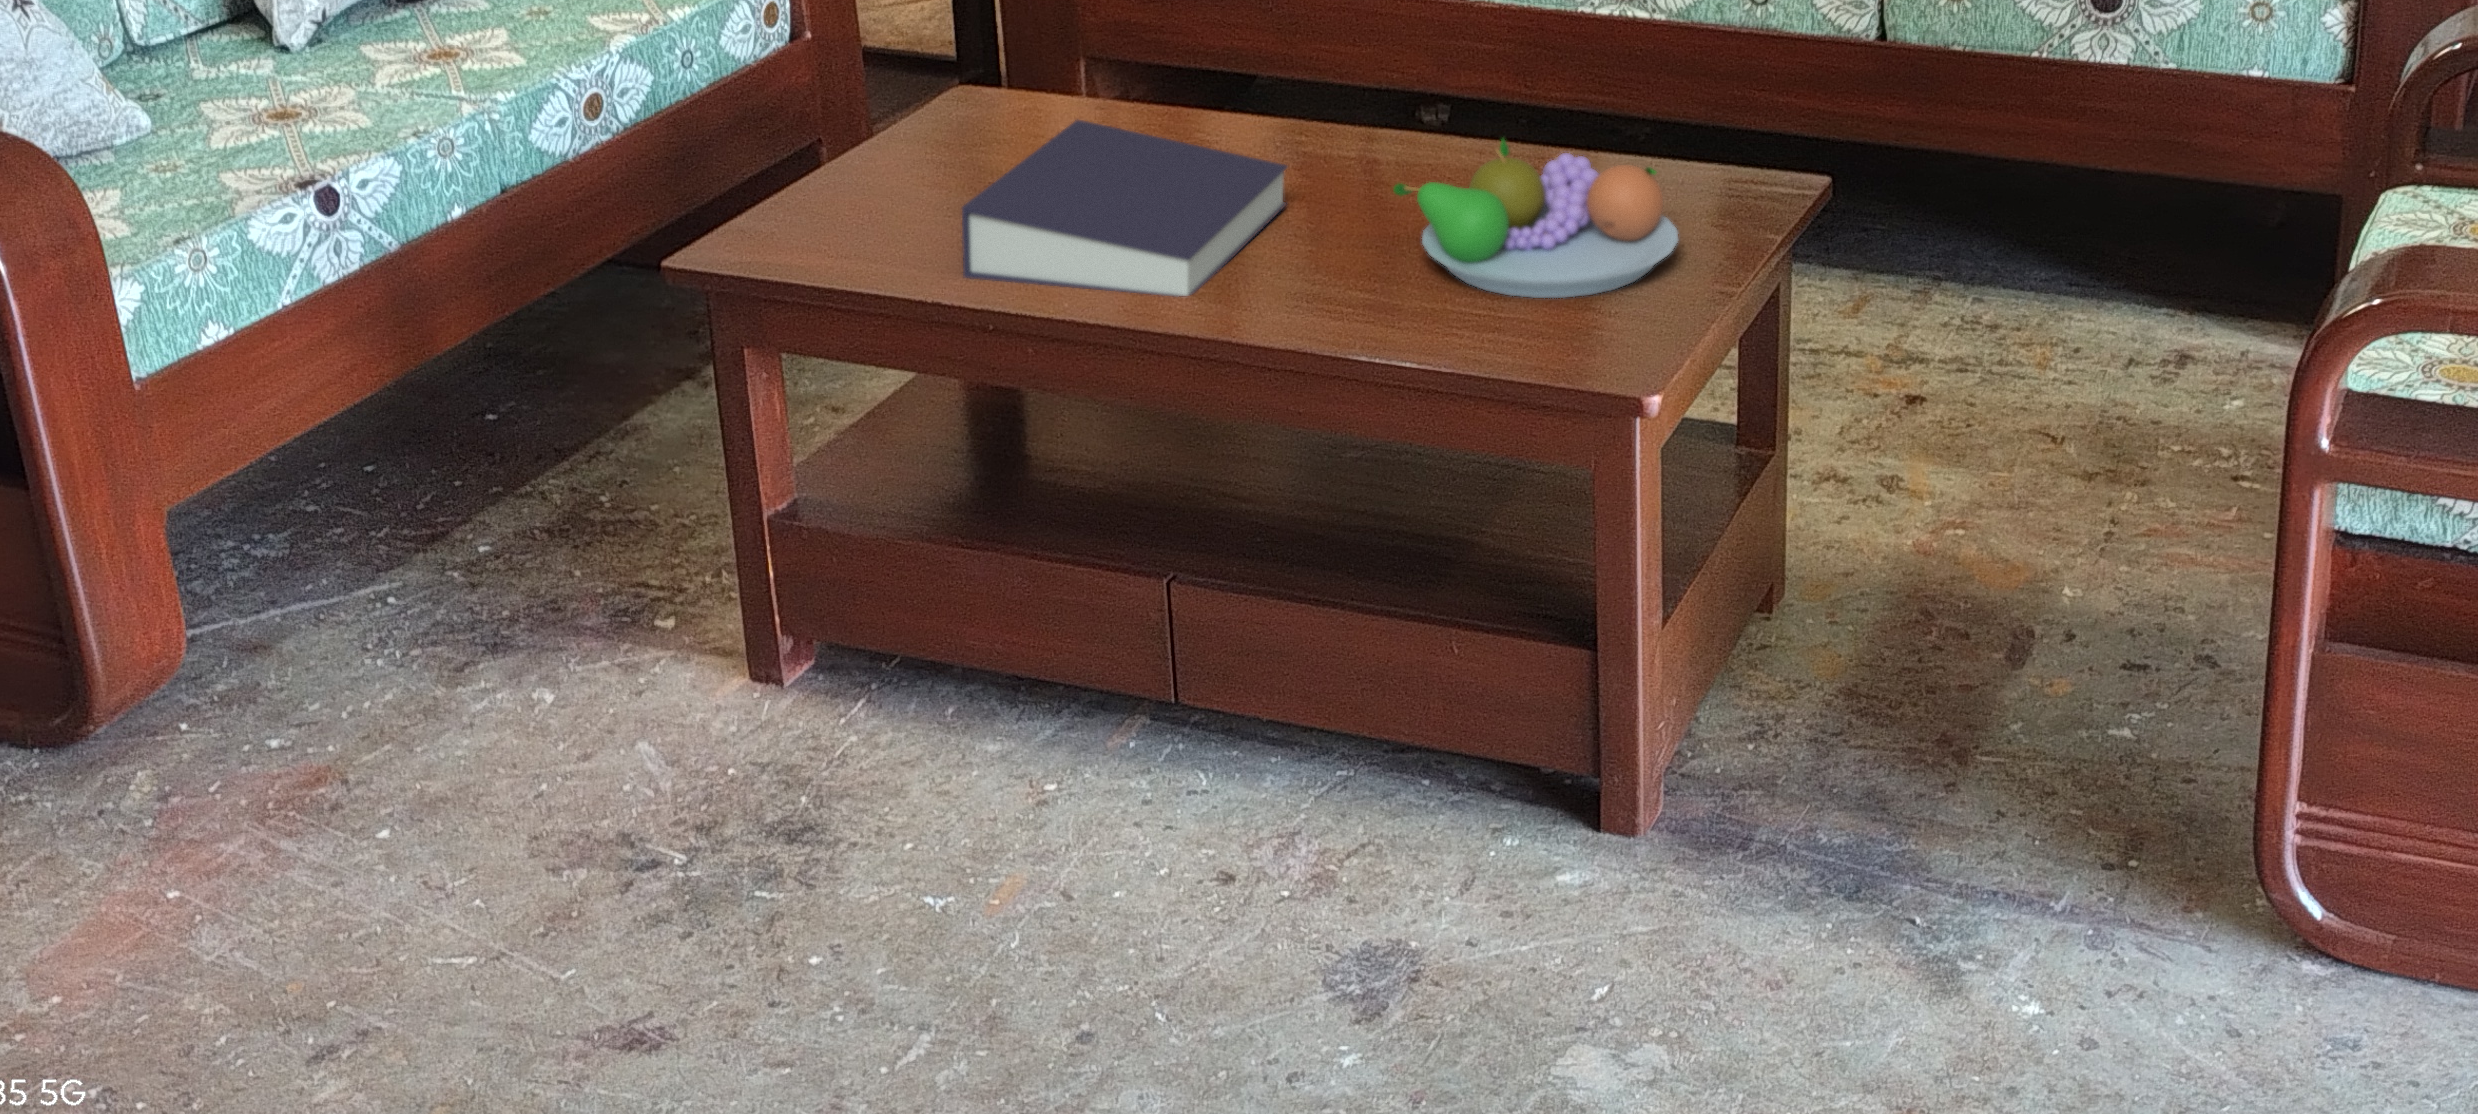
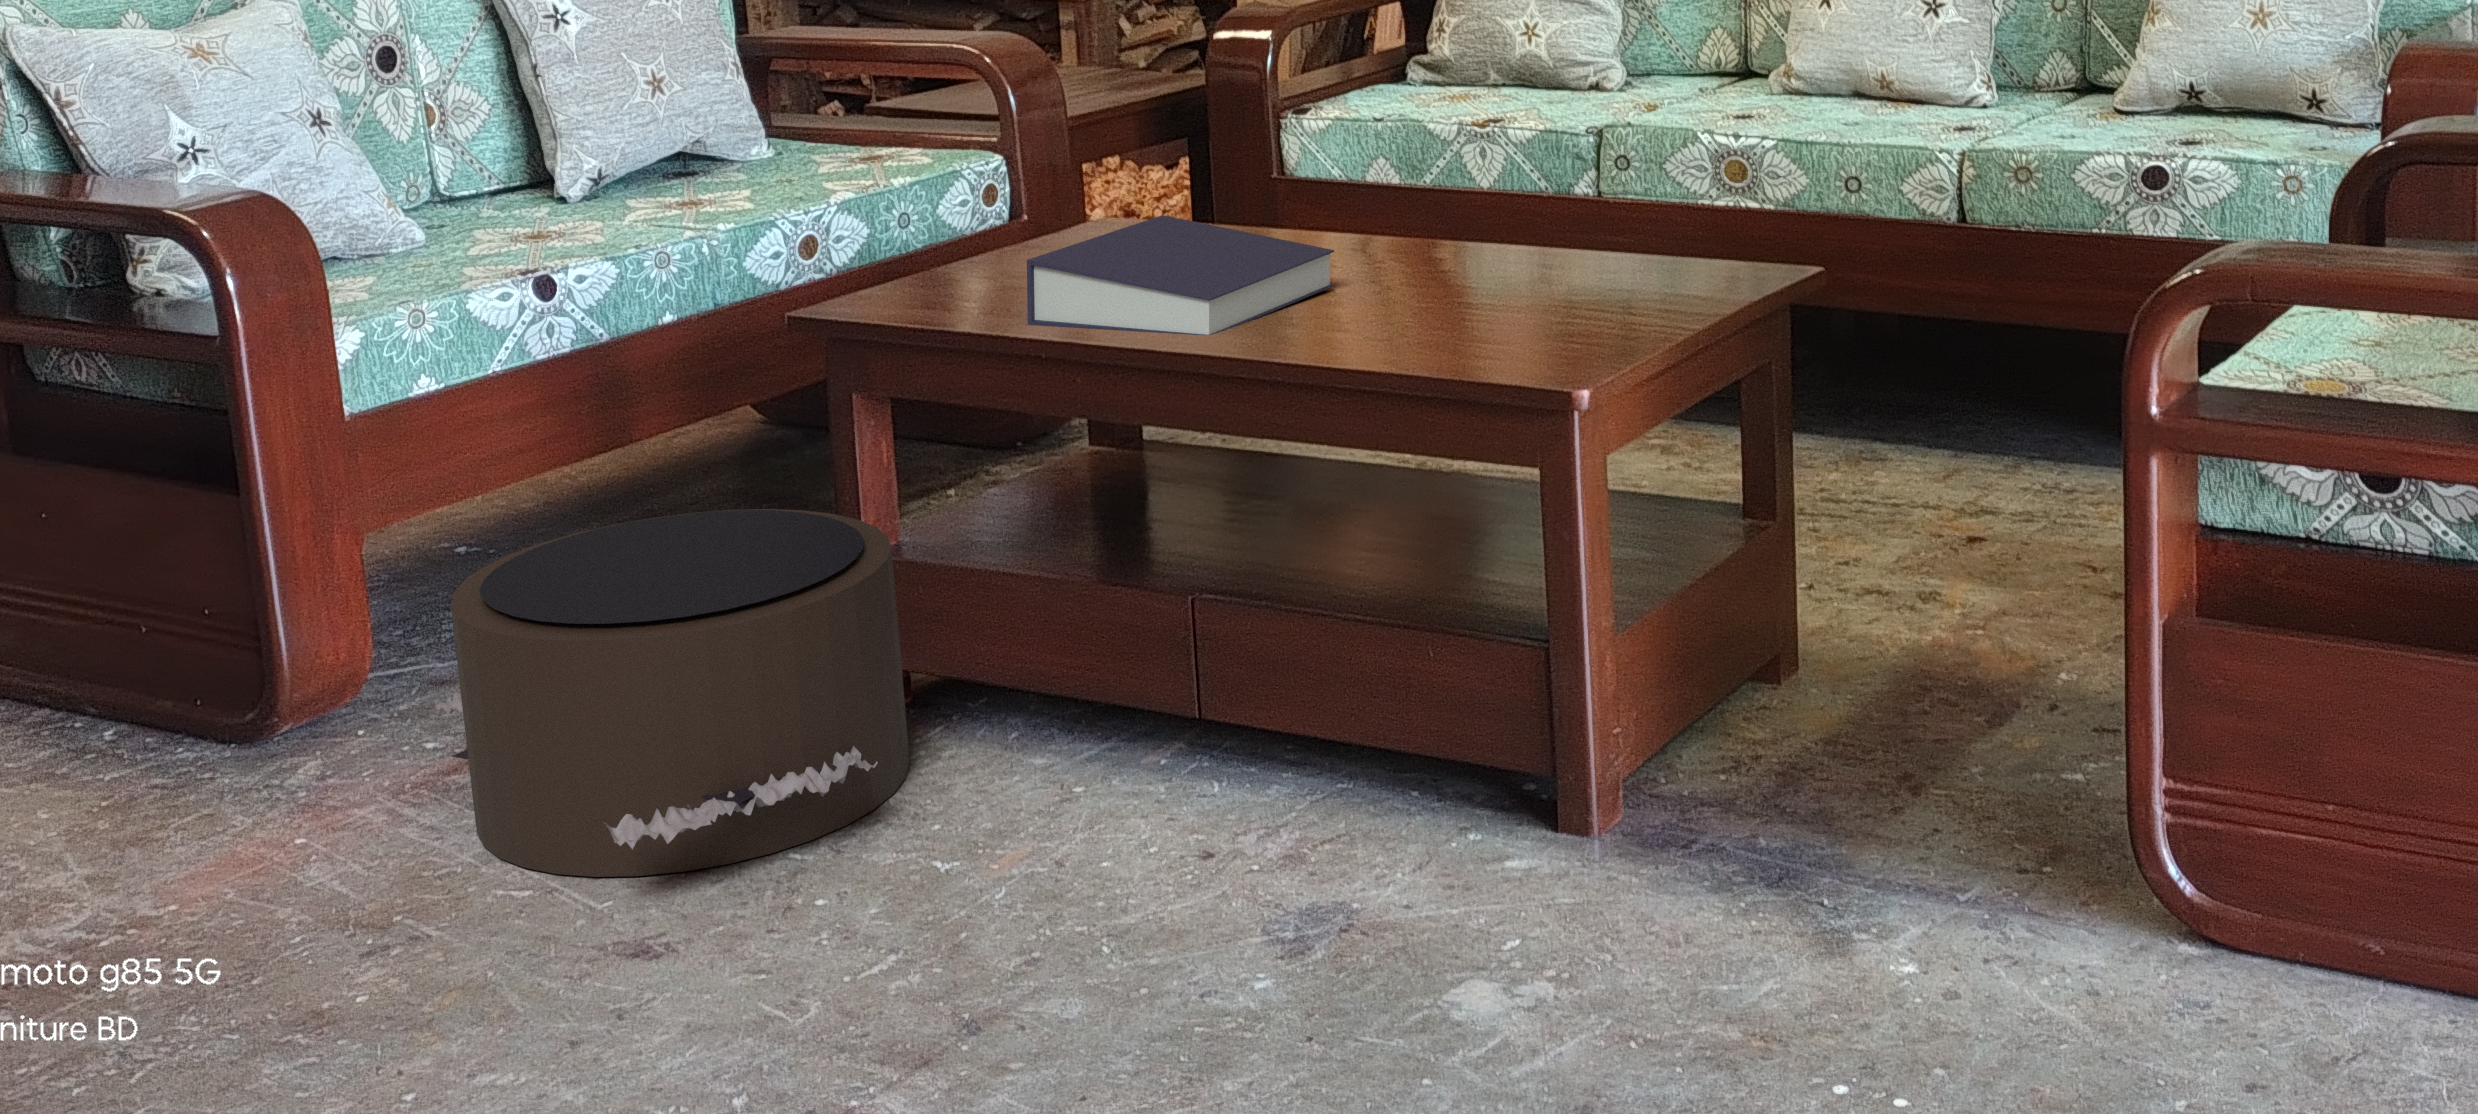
fruit bowl: present [1393,139,1678,298] -> none [1402,214,1652,337]
pouf: none [292,474,853,935] -> present [434,509,910,877]

